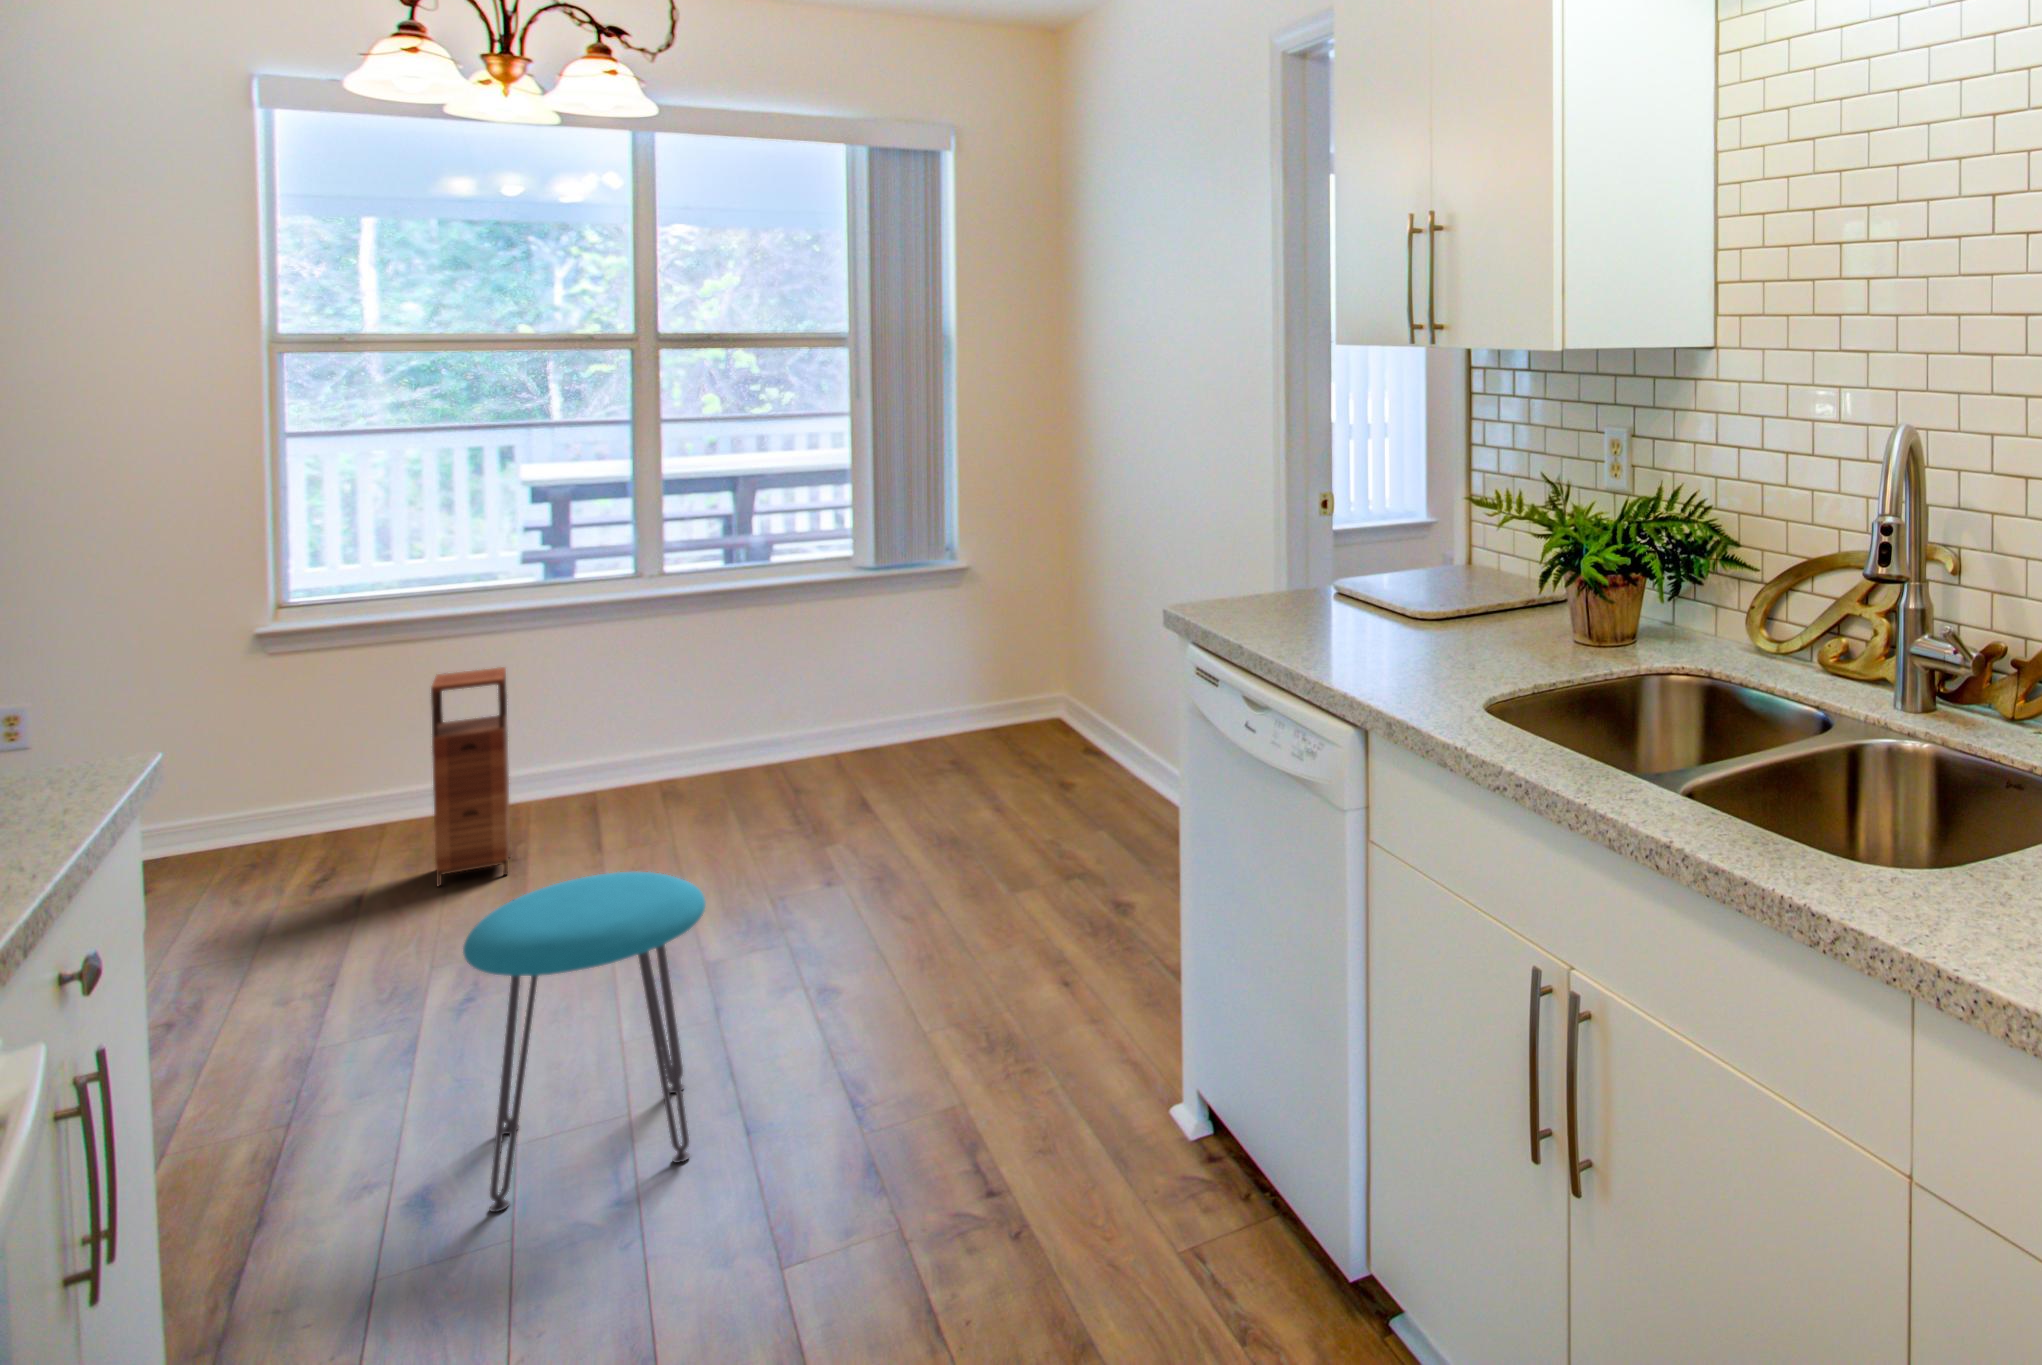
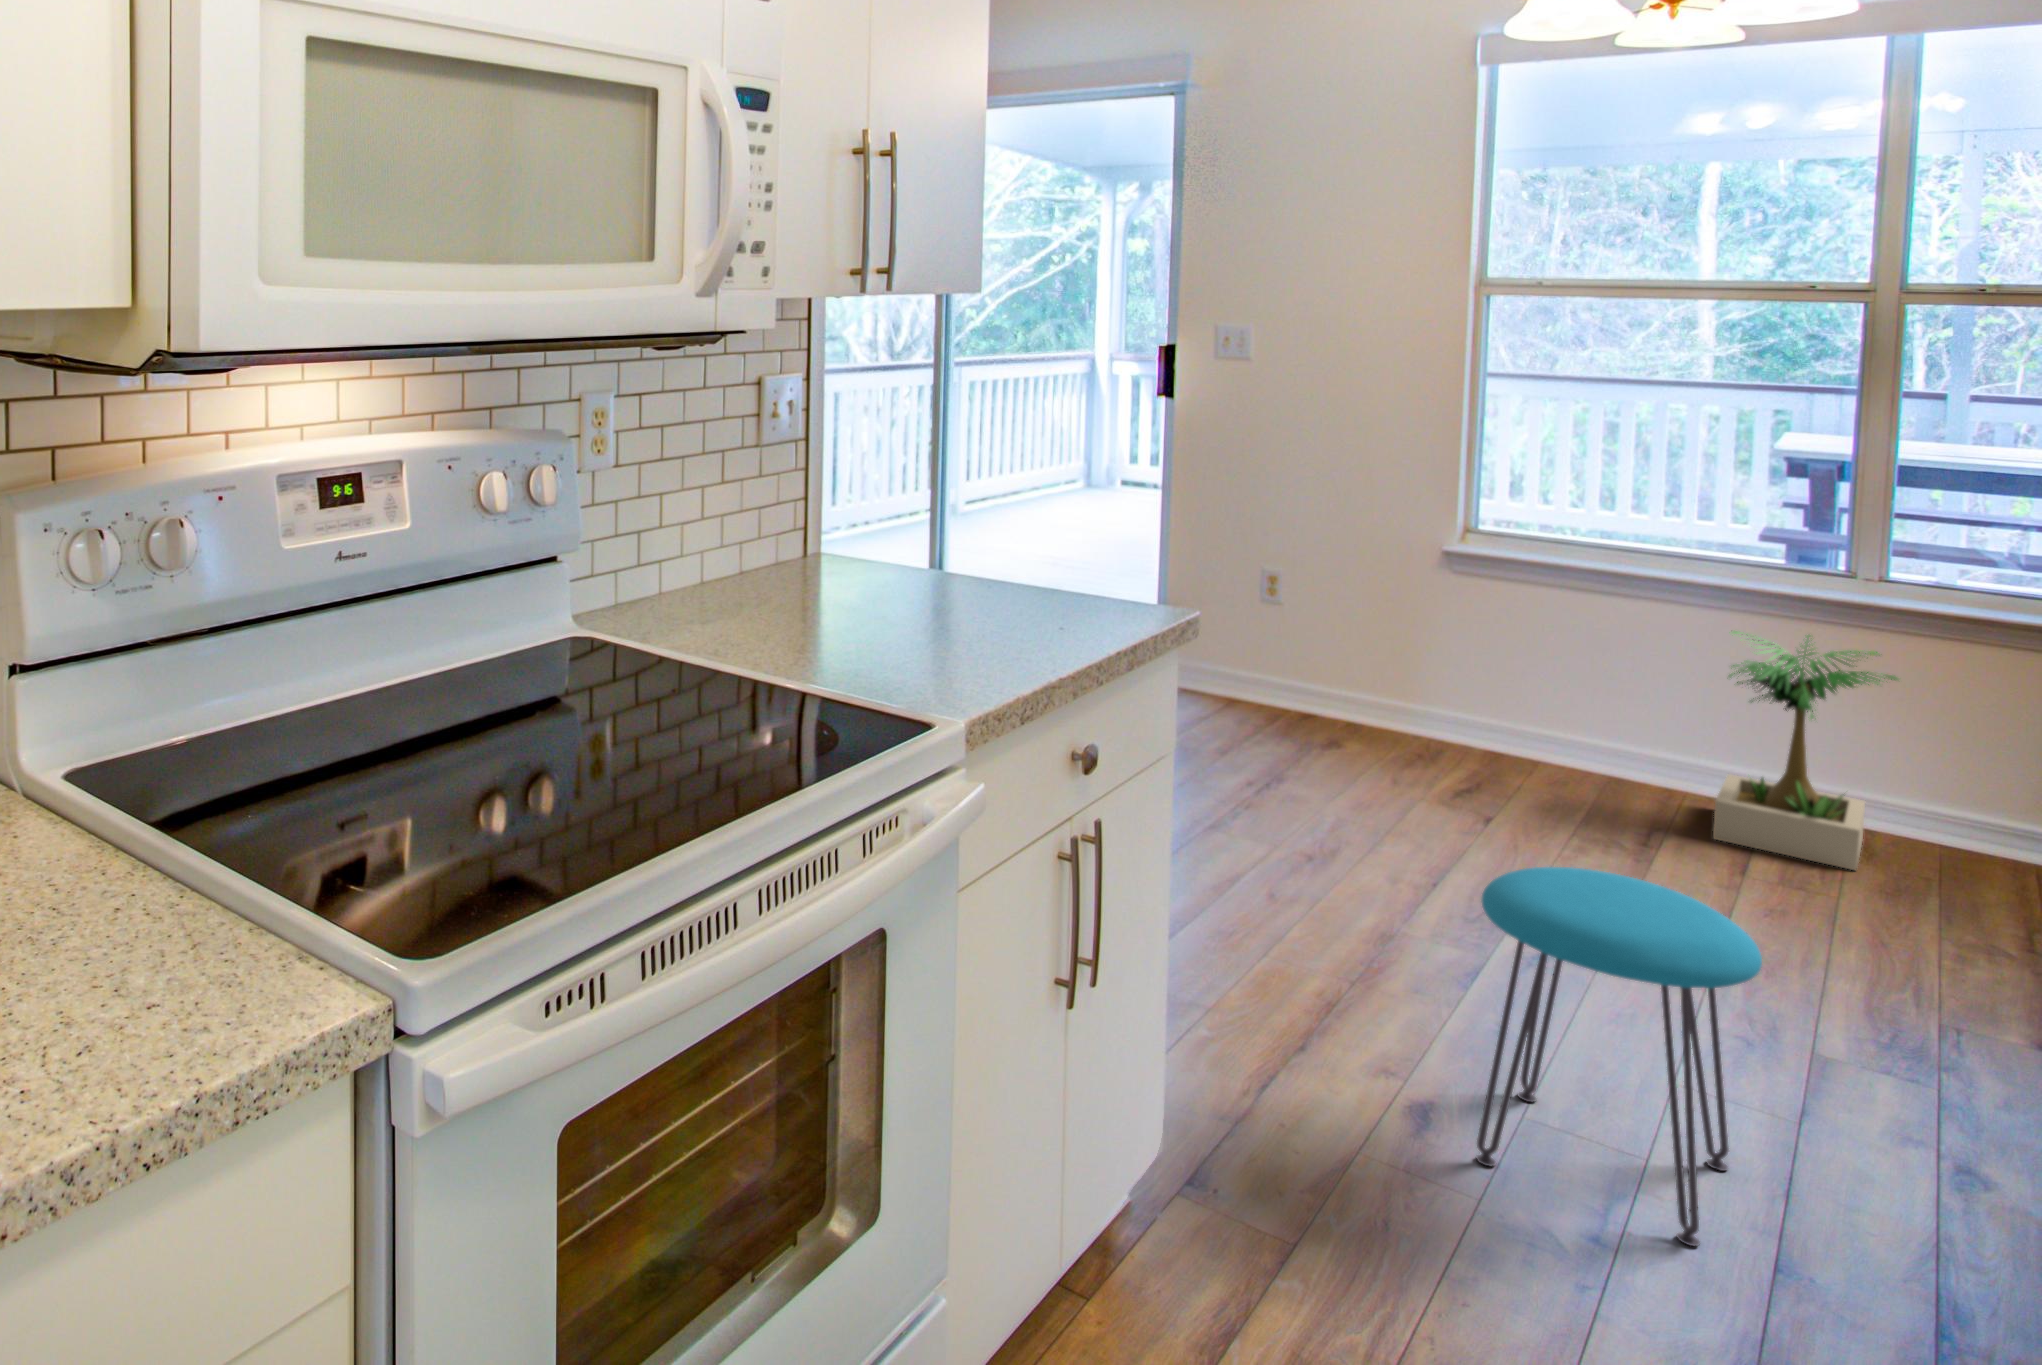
potted plant: none [548,630,702,834] -> present [1713,631,1898,870]
storage cabinet: present [431,667,511,886] -> none [1562,627,1659,856]

